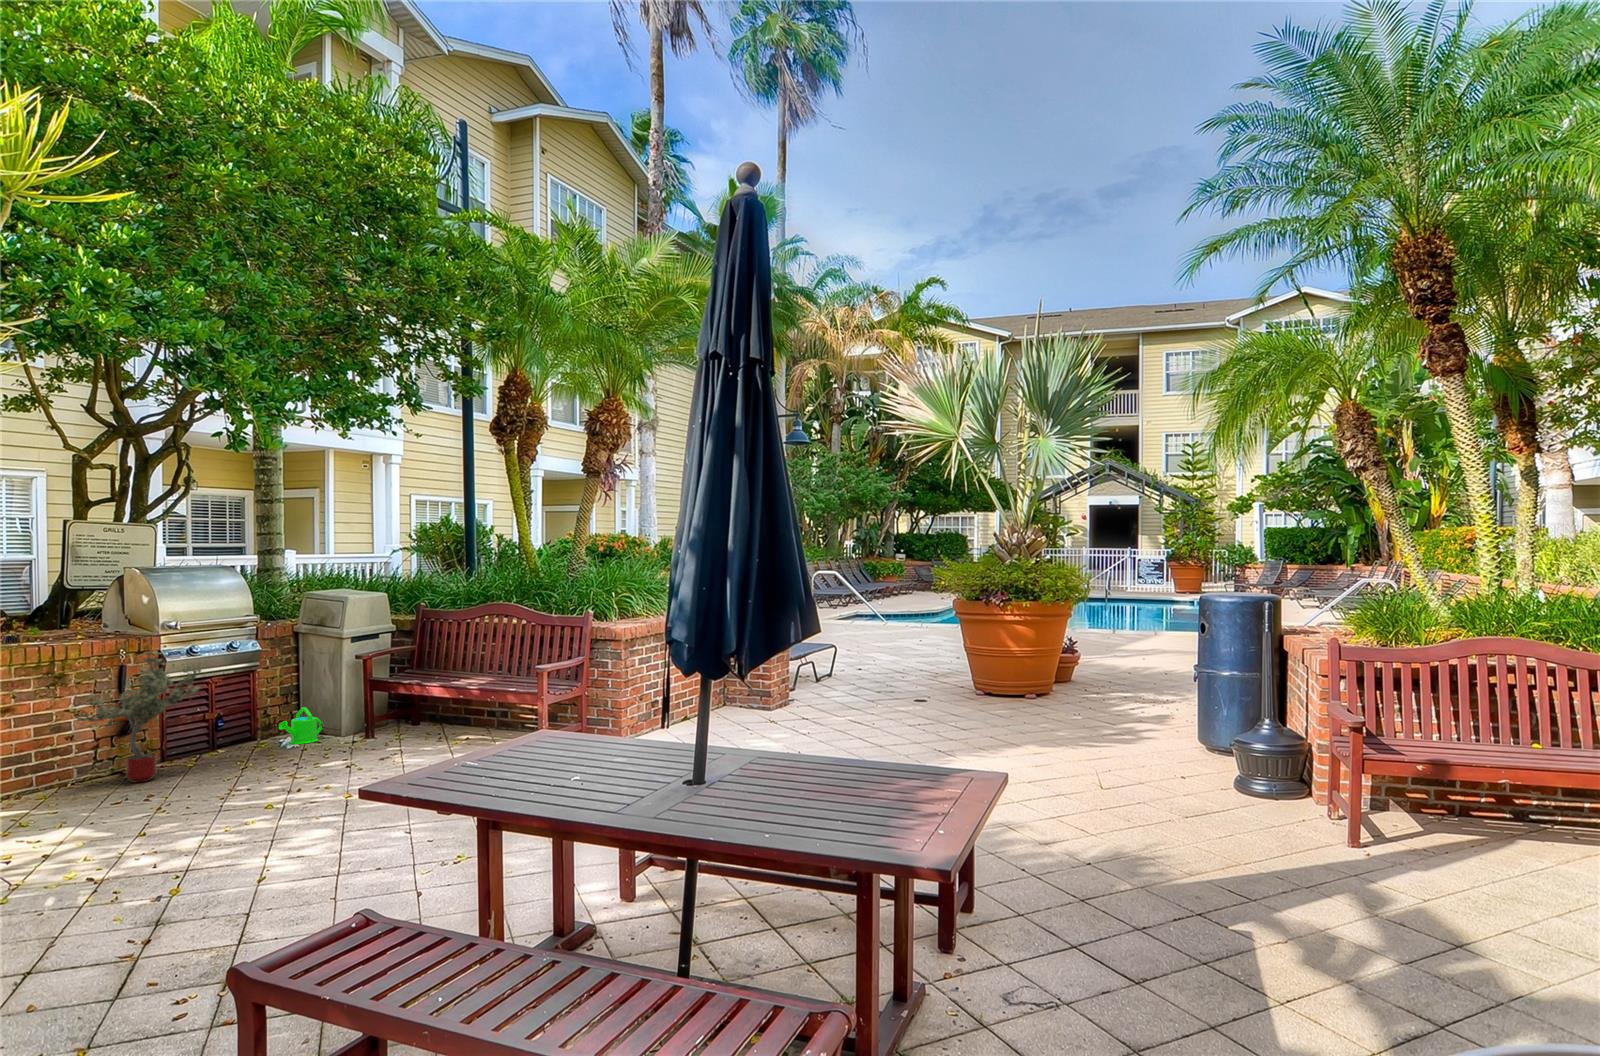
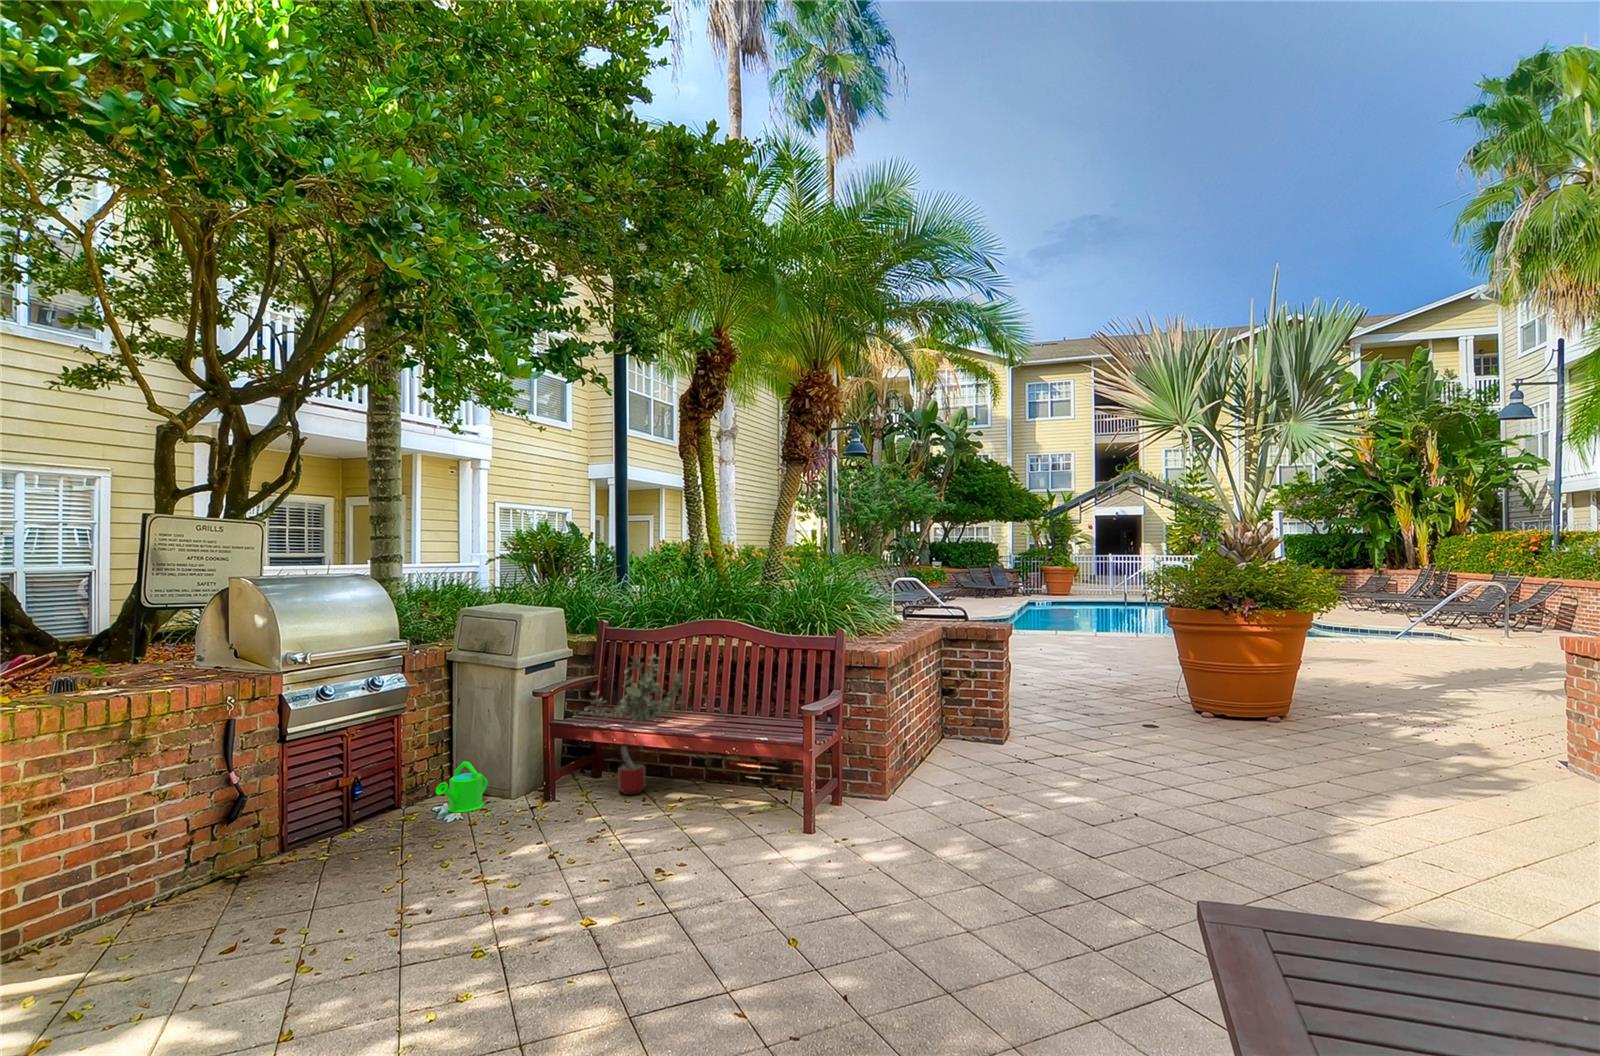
potted tree: present [77,651,201,783] -> present [585,654,685,795]

